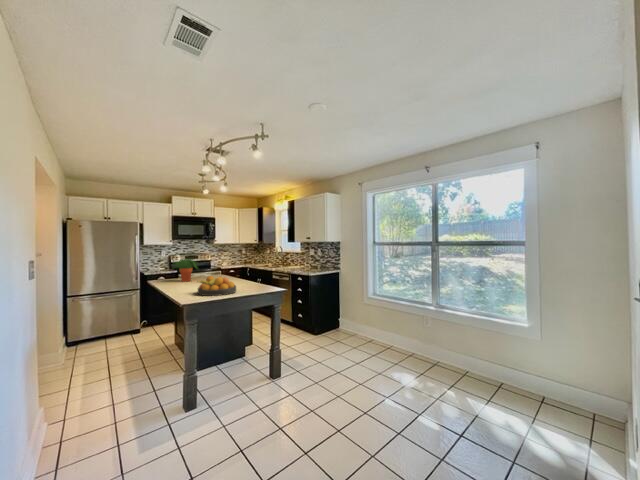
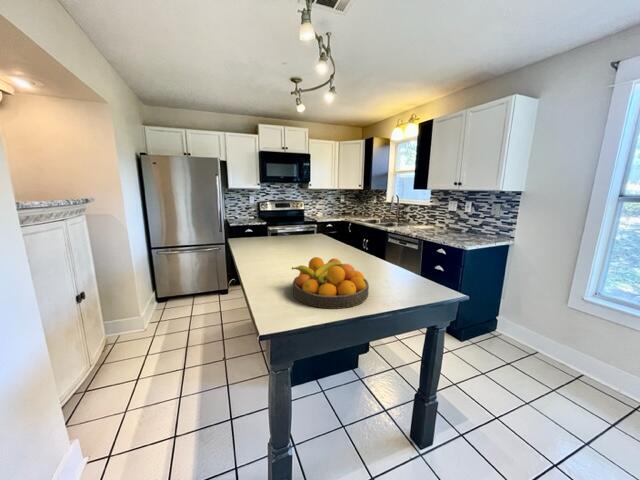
potted plant: present [175,259,197,282] -> none [255,211,295,245]

